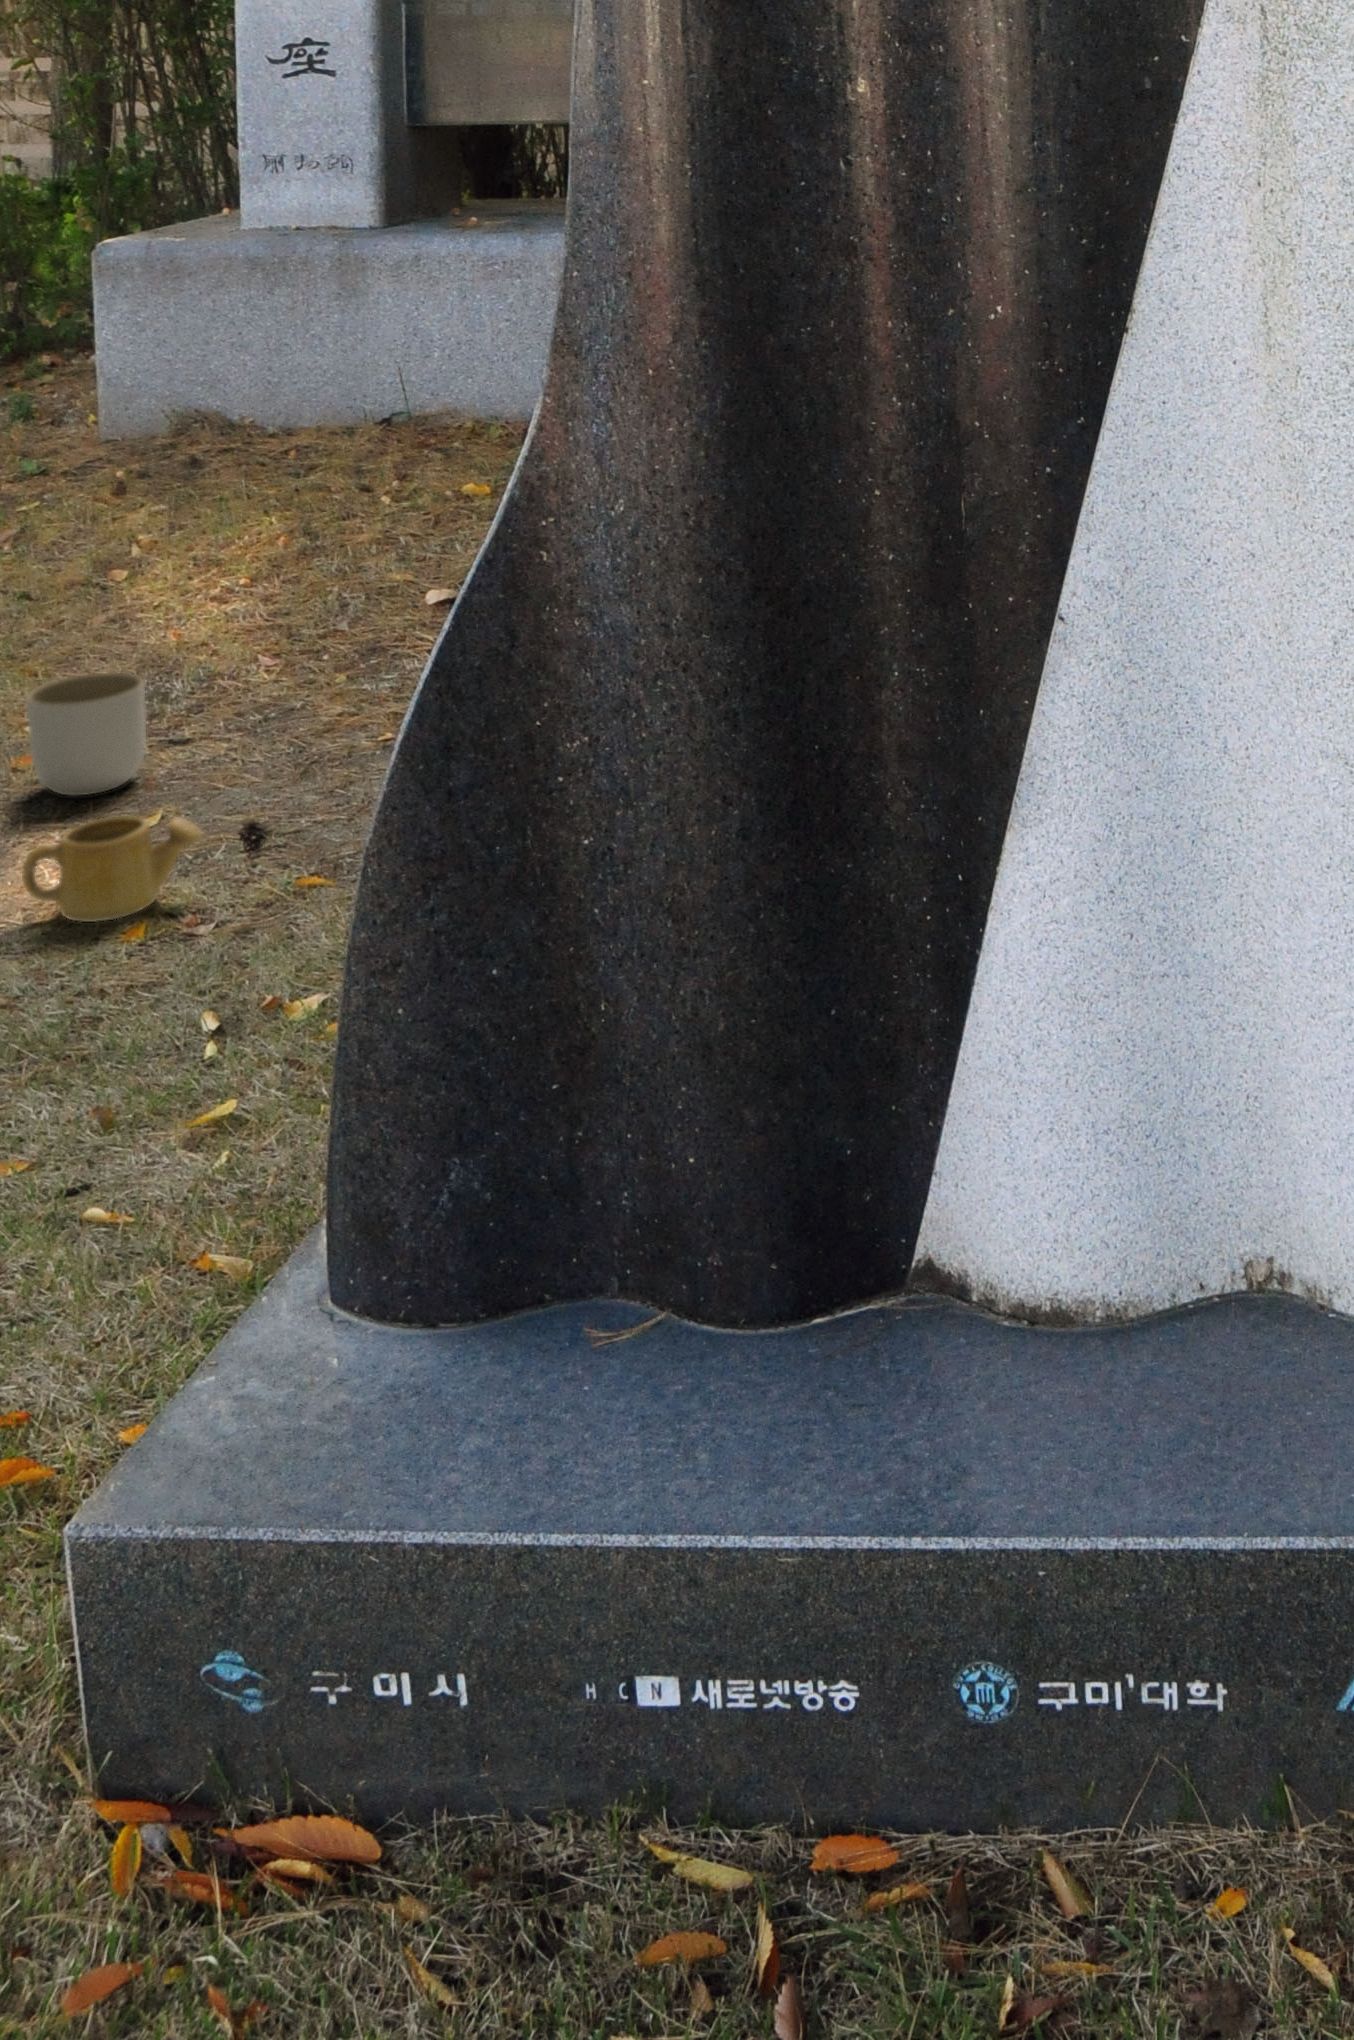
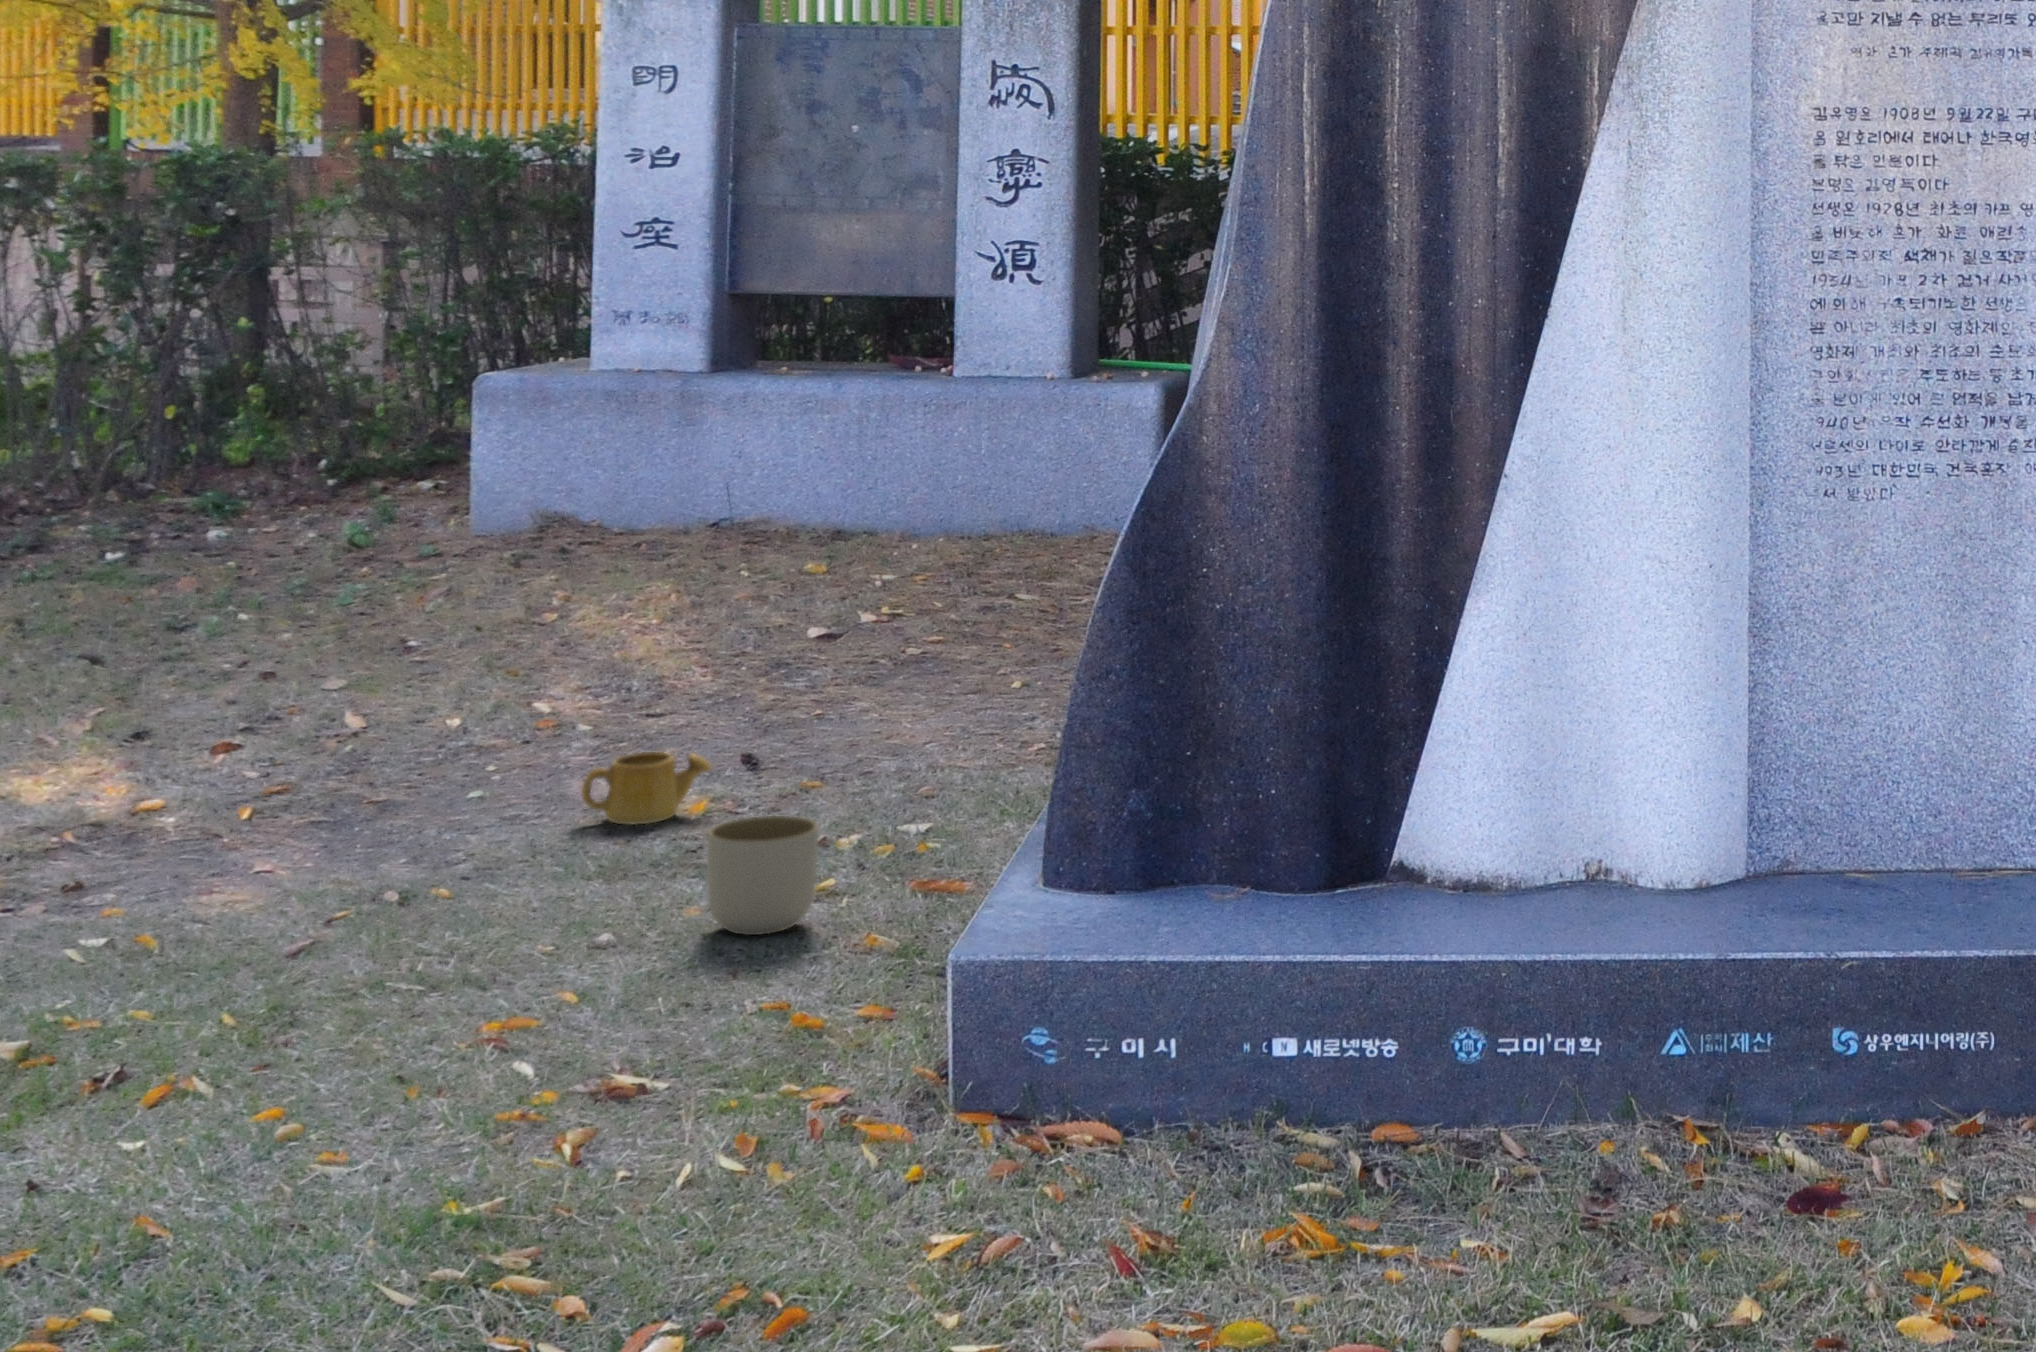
planter: present [26,672,146,796] -> present [707,816,819,935]

